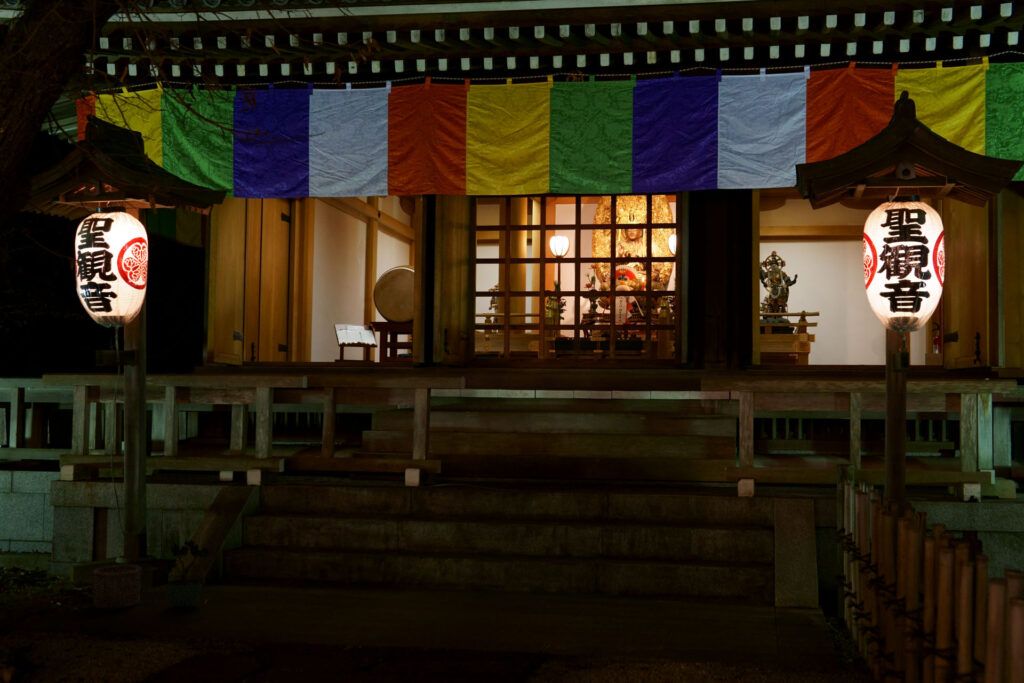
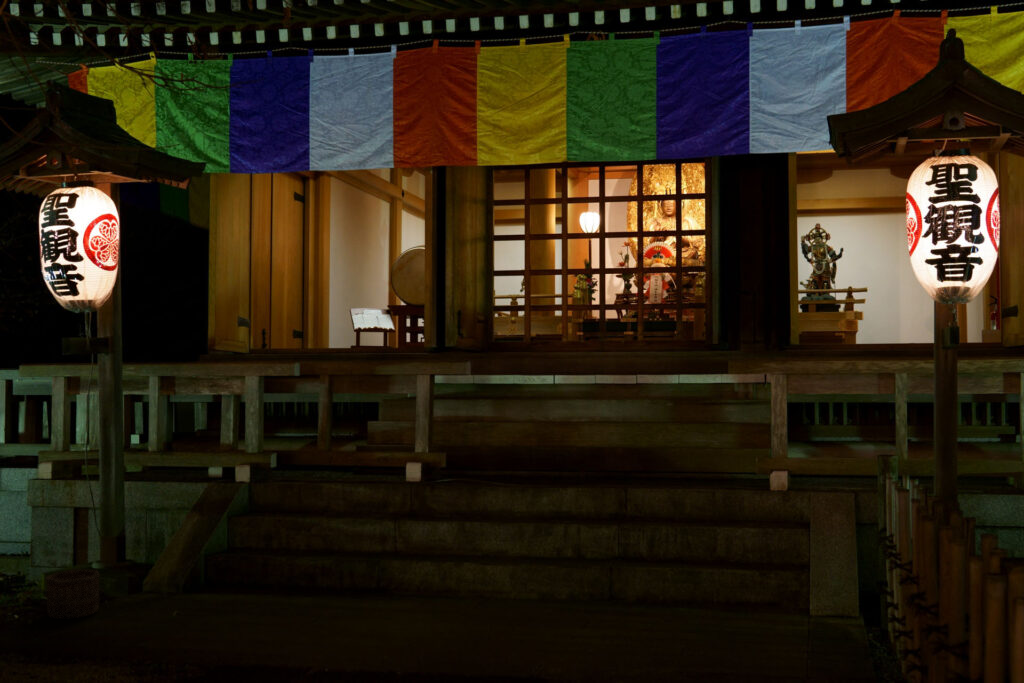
potted plant: present [164,540,209,607] -> none [120,543,171,617]

